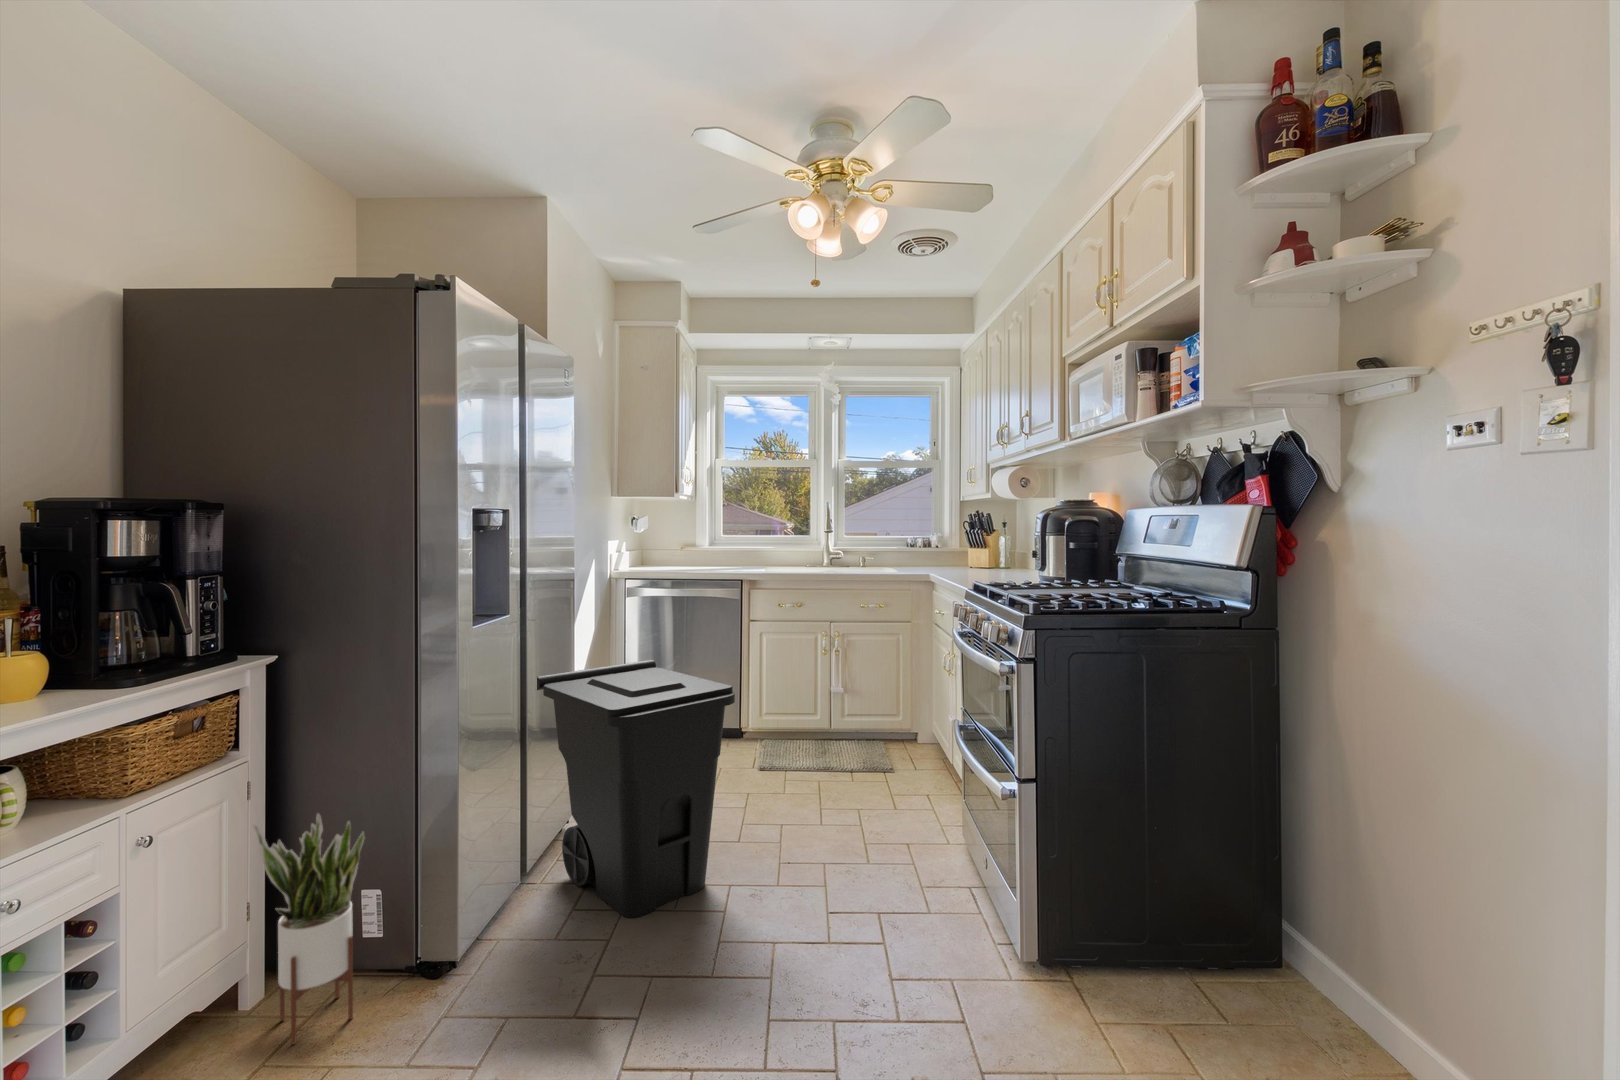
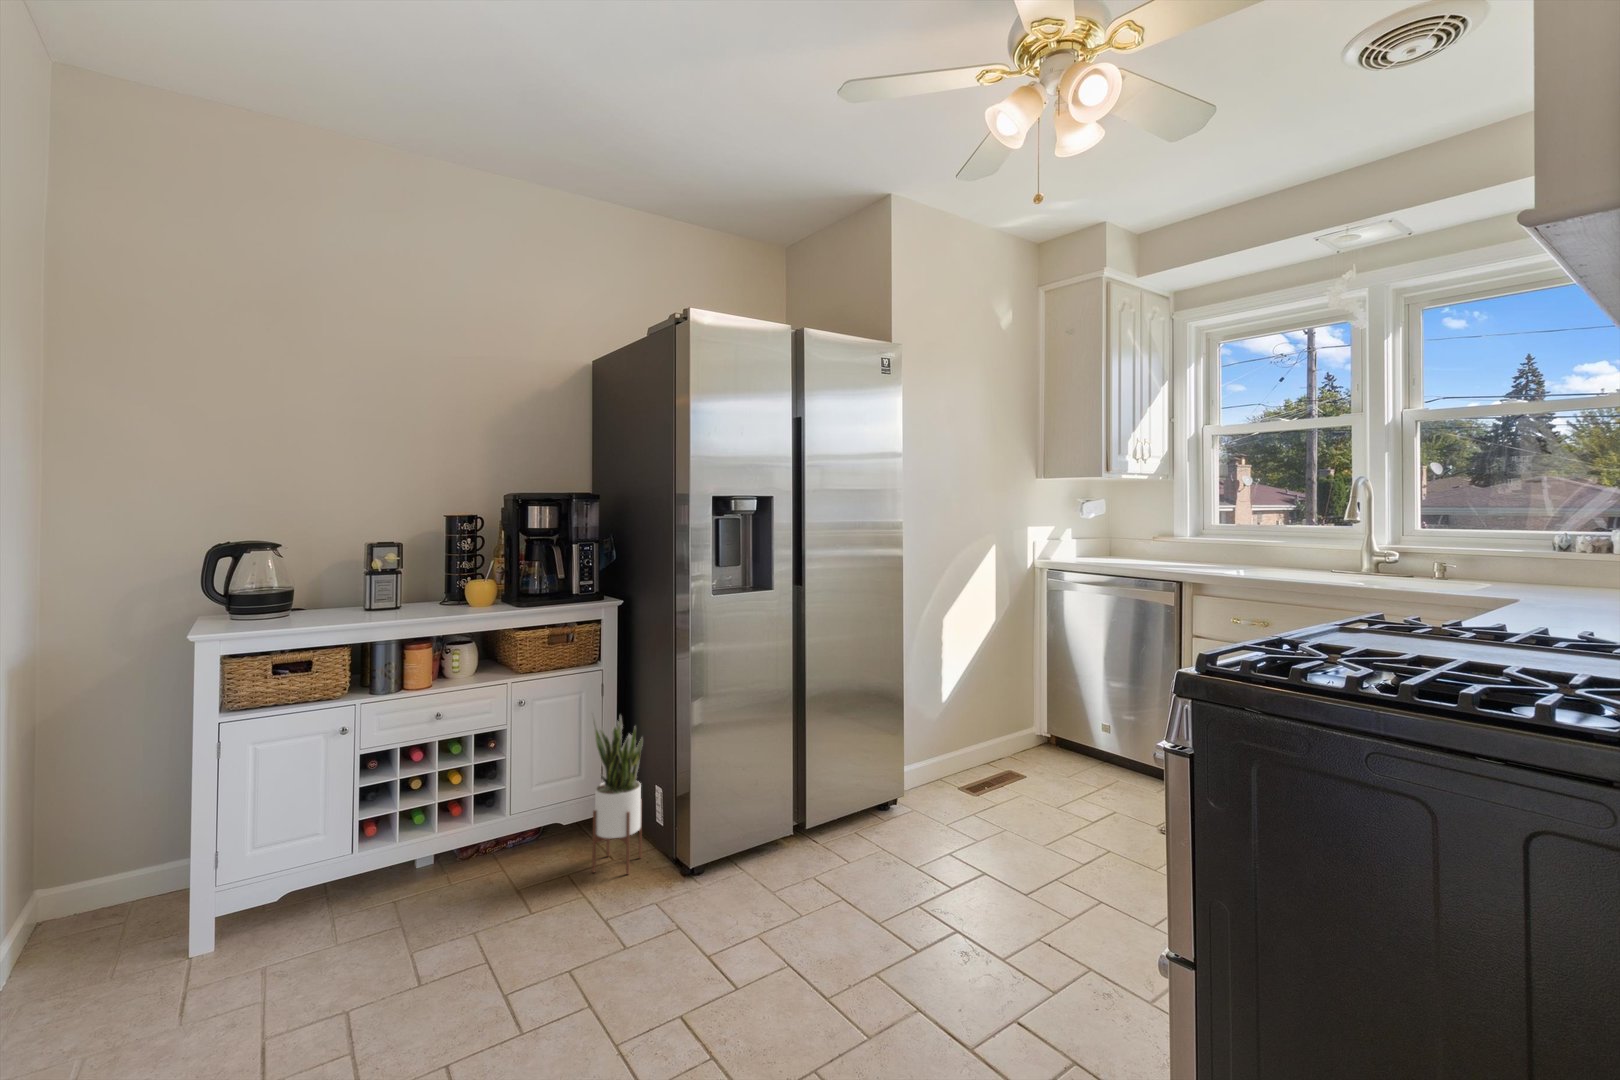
trash can: present [537,660,735,917] -> none [814,650,974,915]

